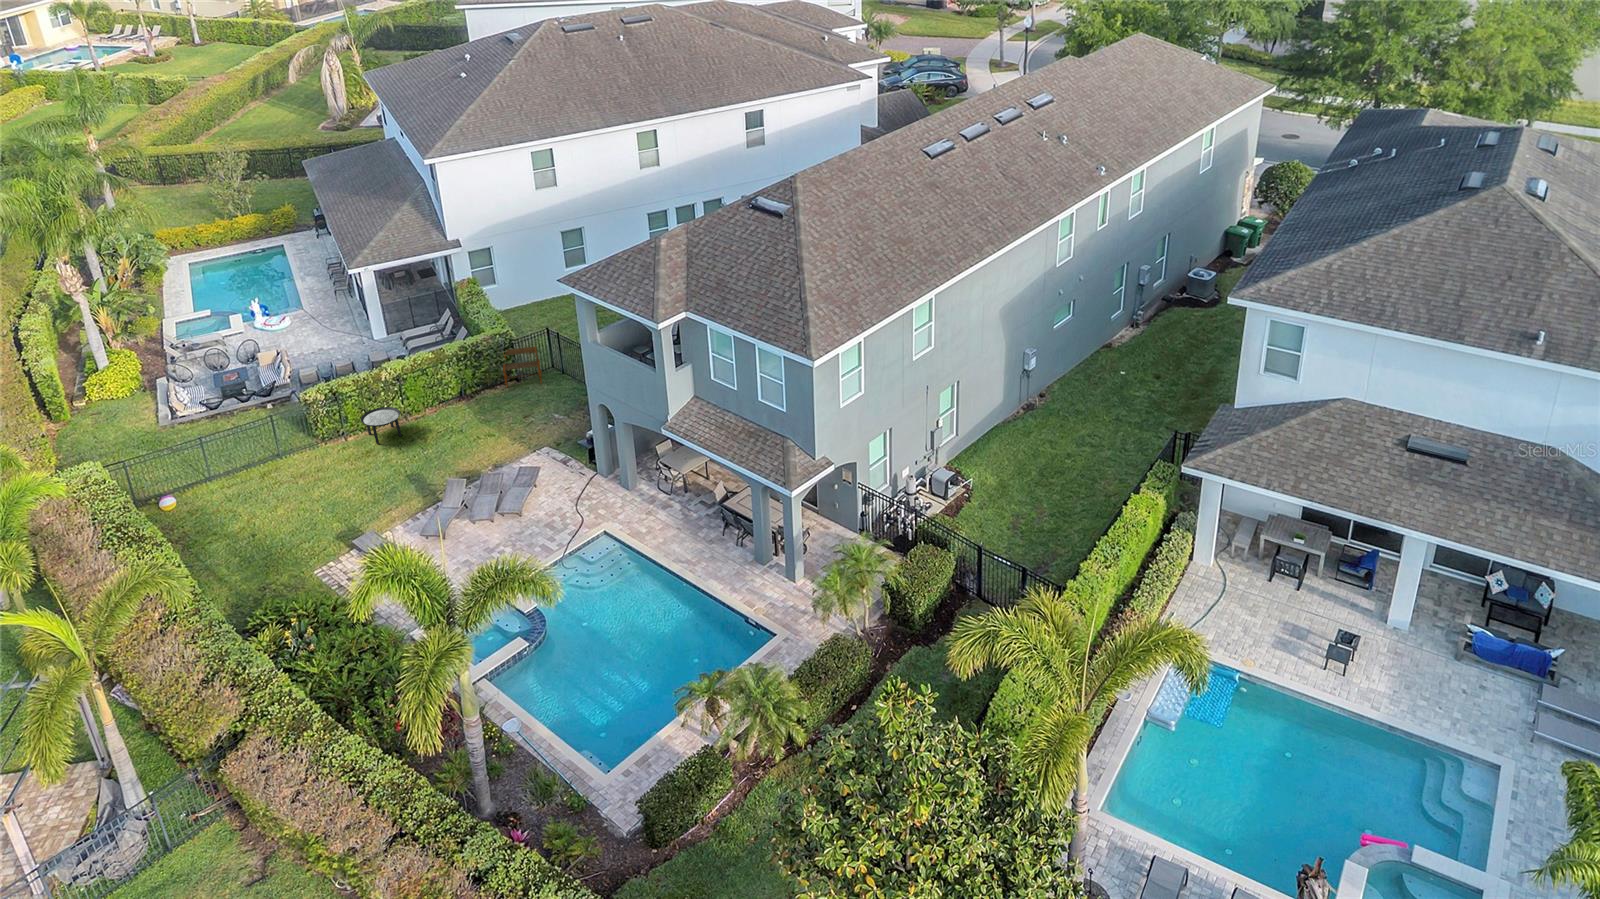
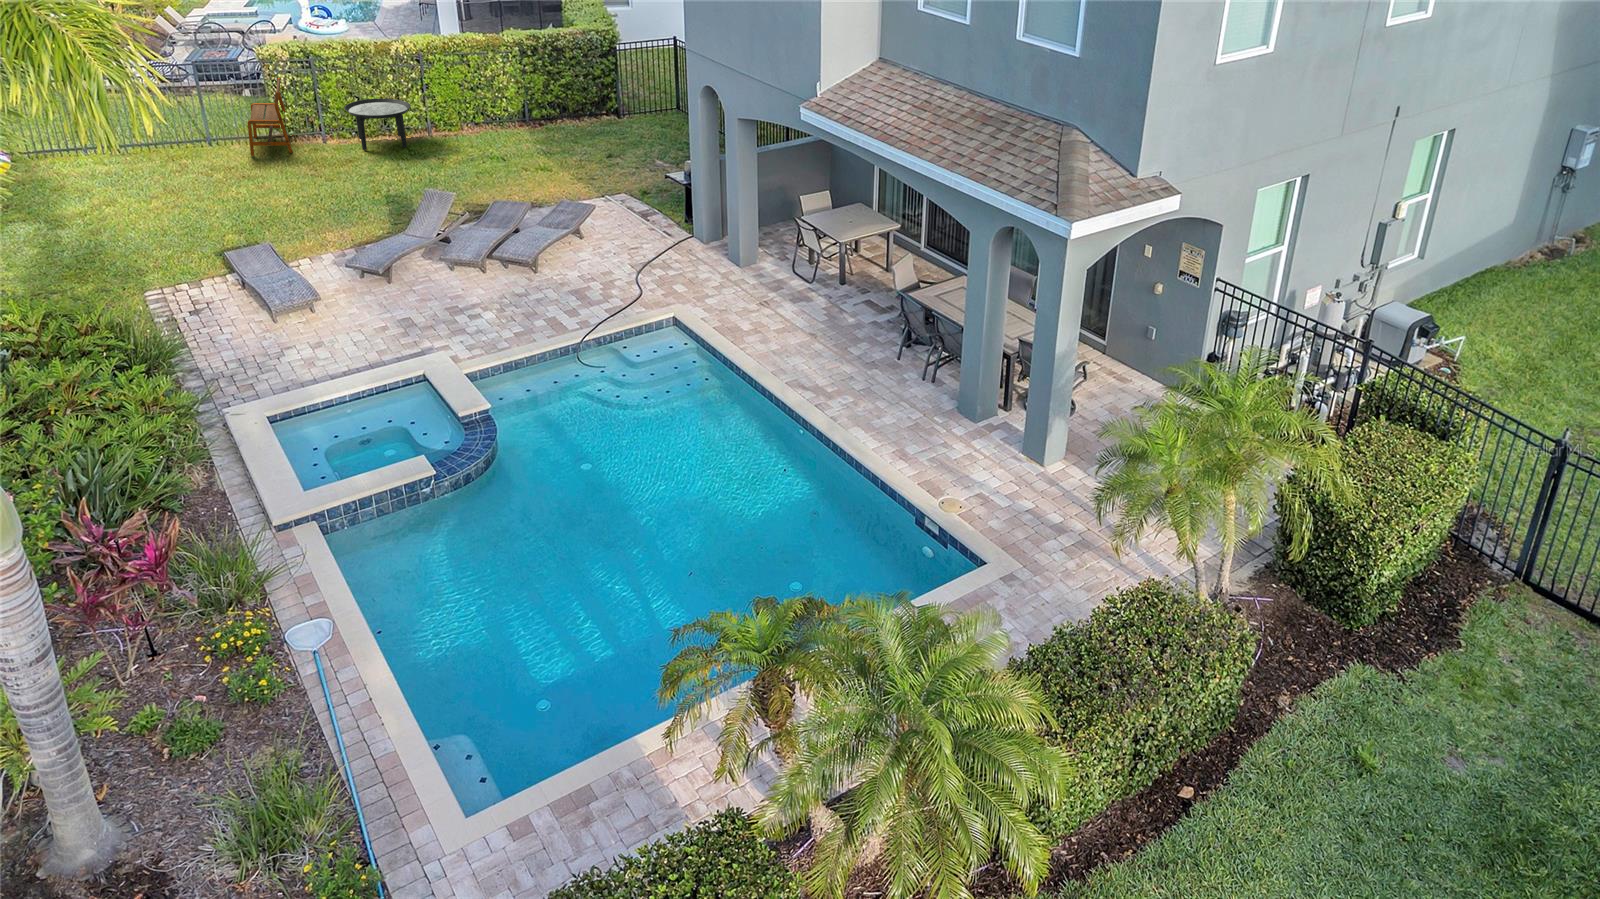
bench: present [503,347,542,386] -> present [247,78,293,156]

